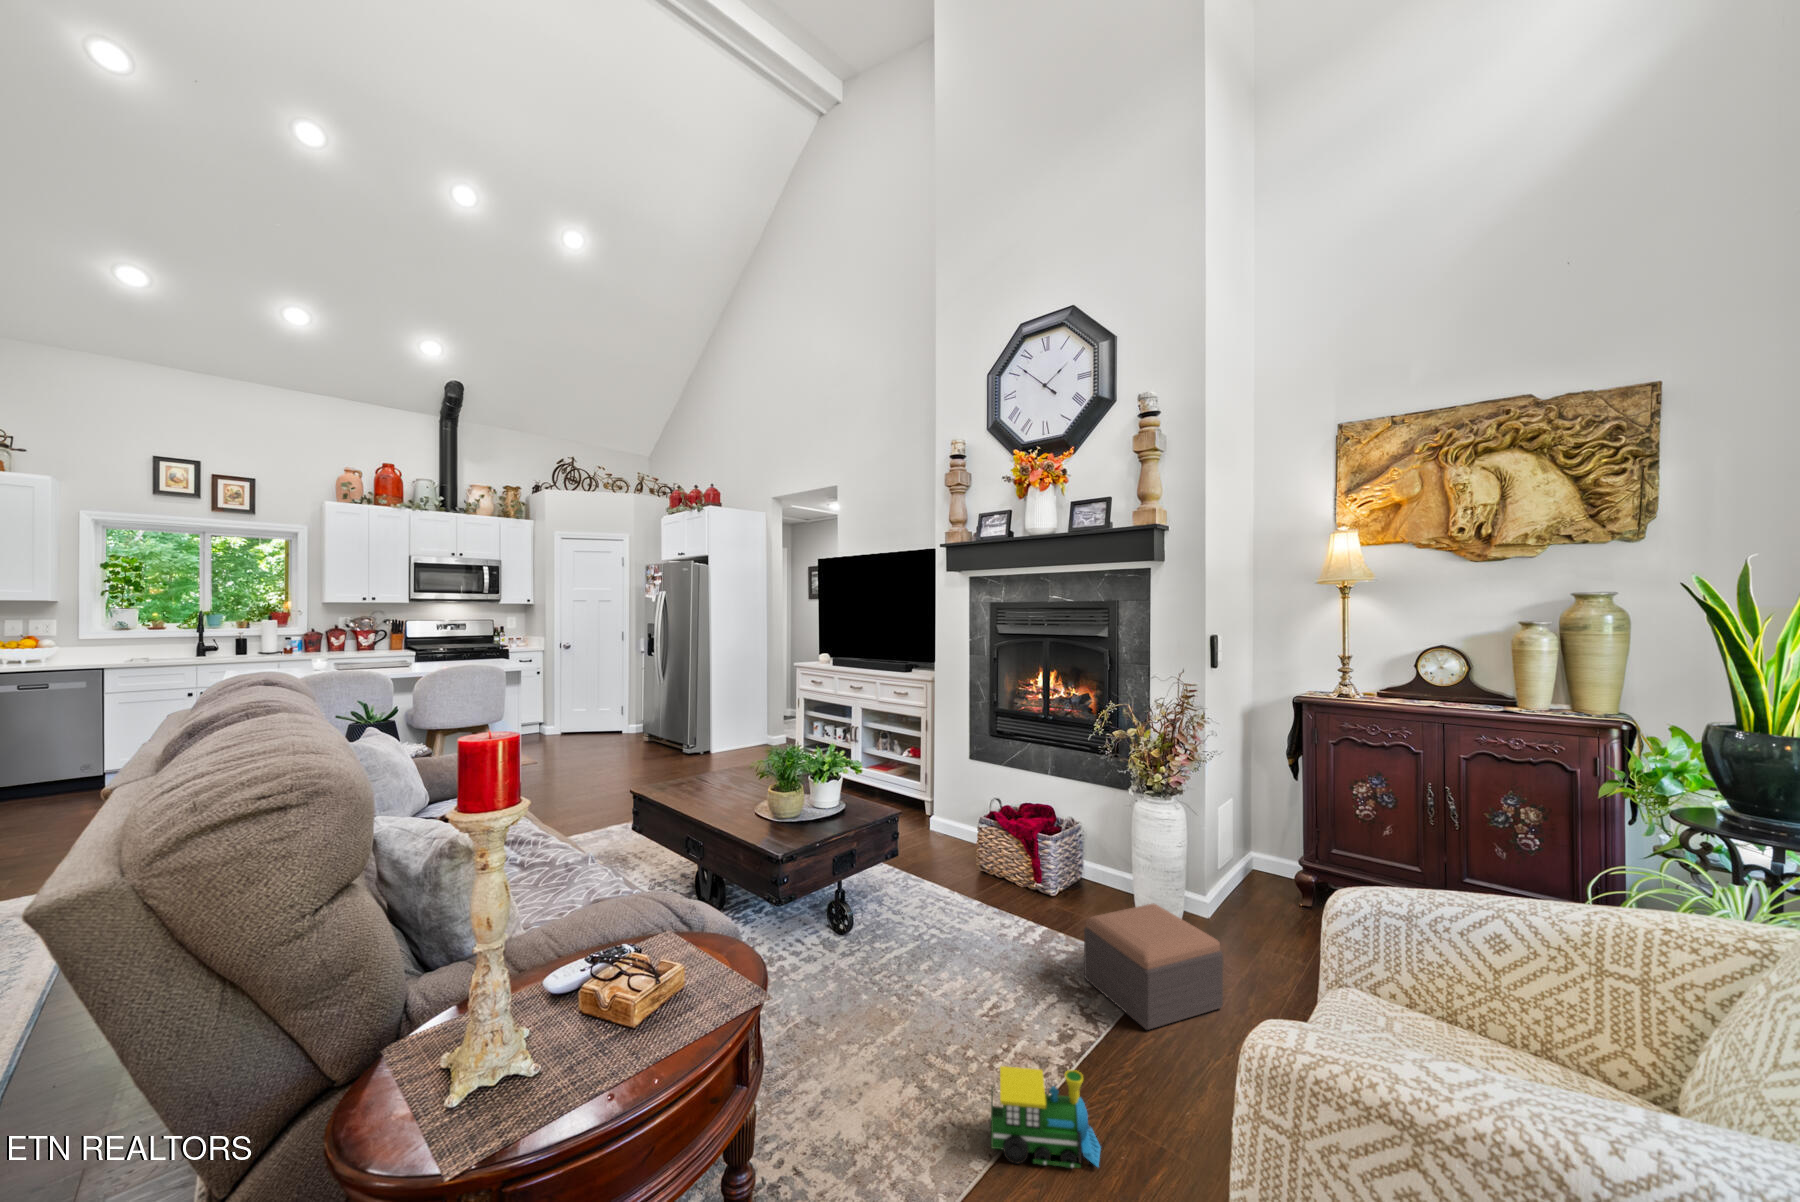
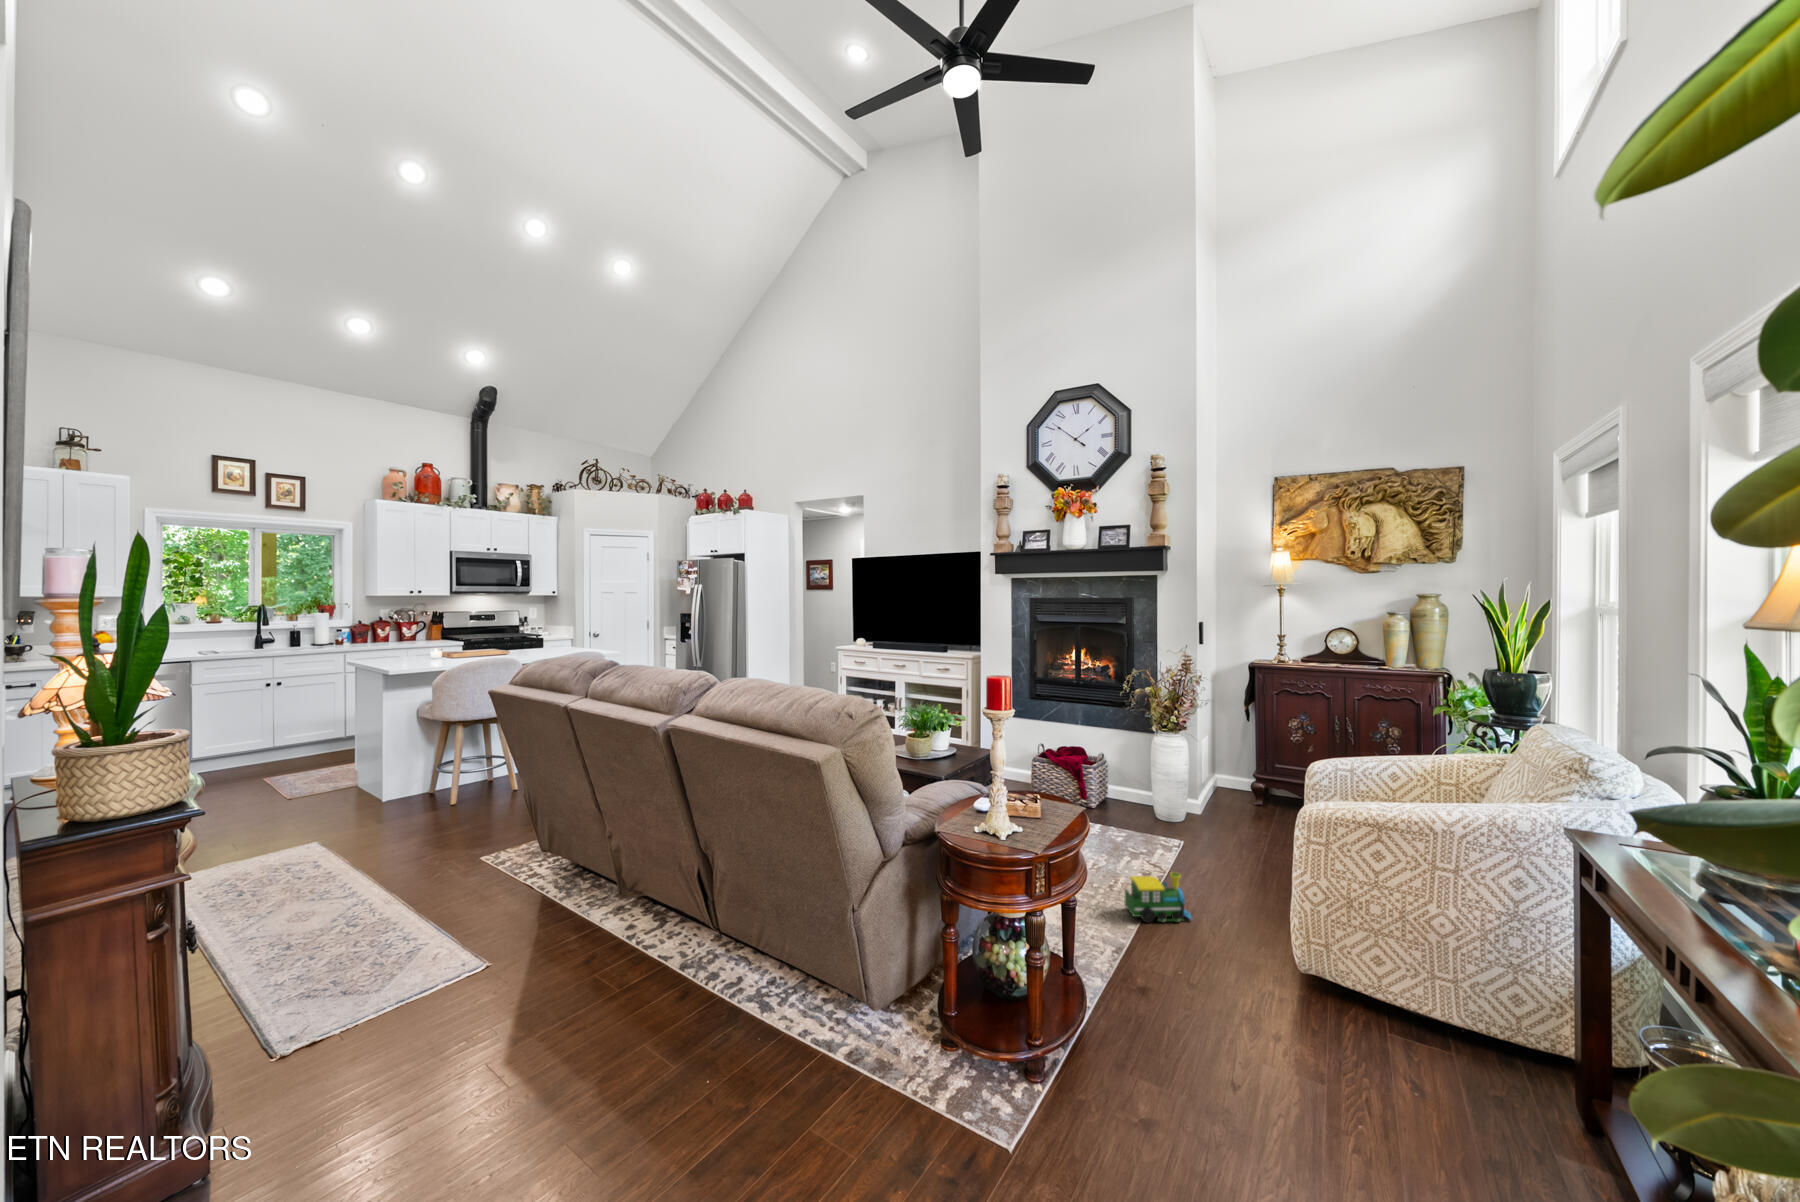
footstool: present [1084,903,1223,1030] -> none [1139,797,1227,867]

